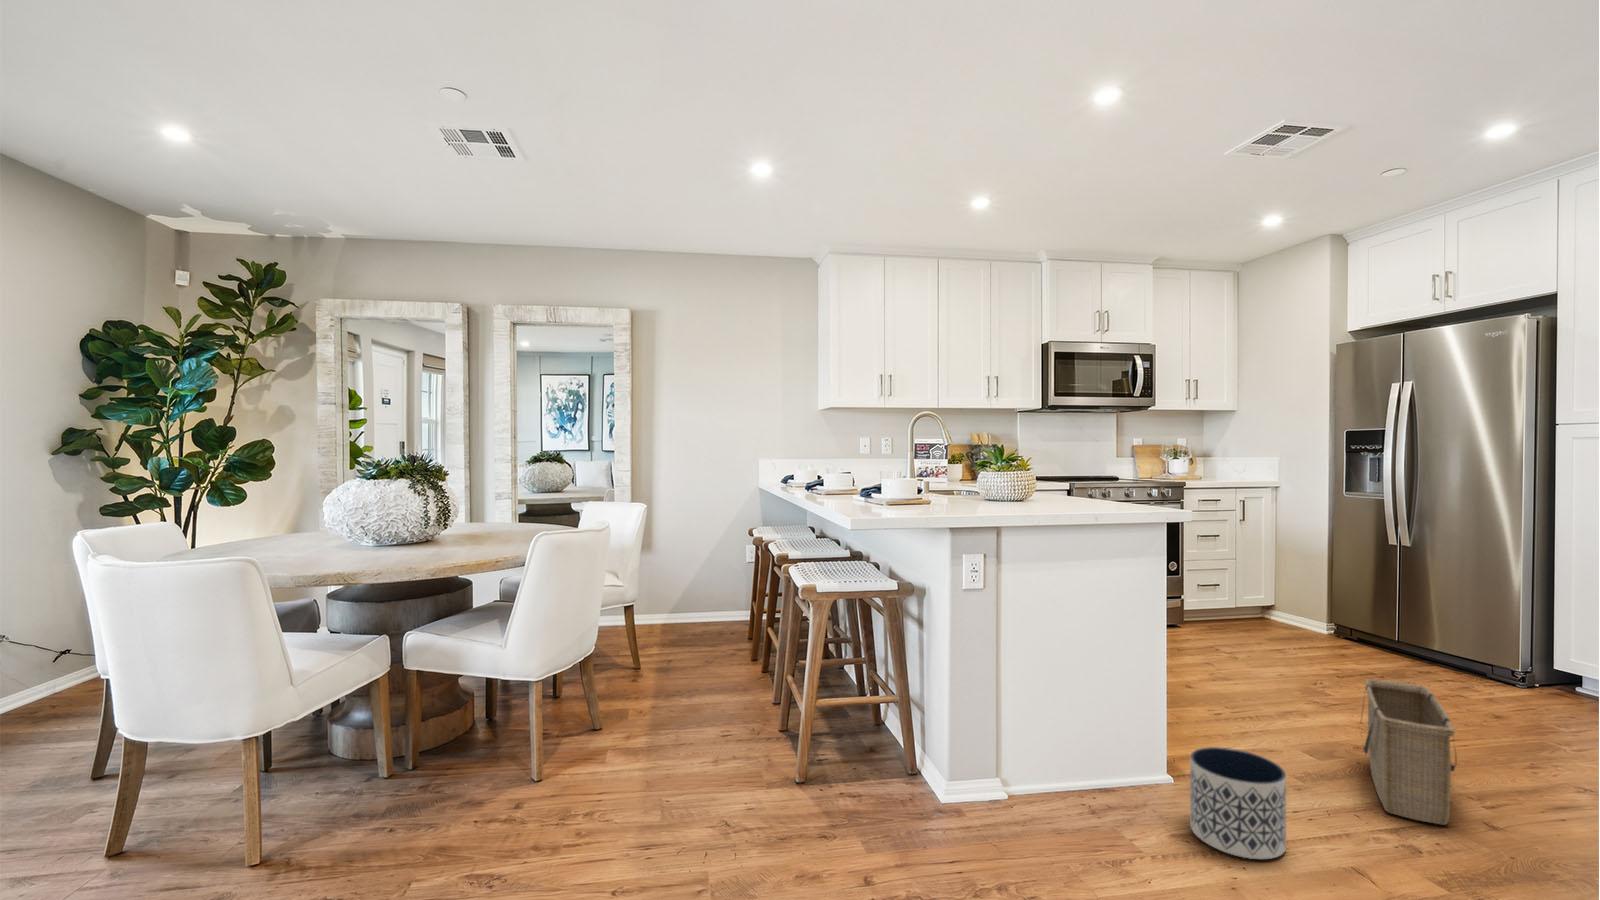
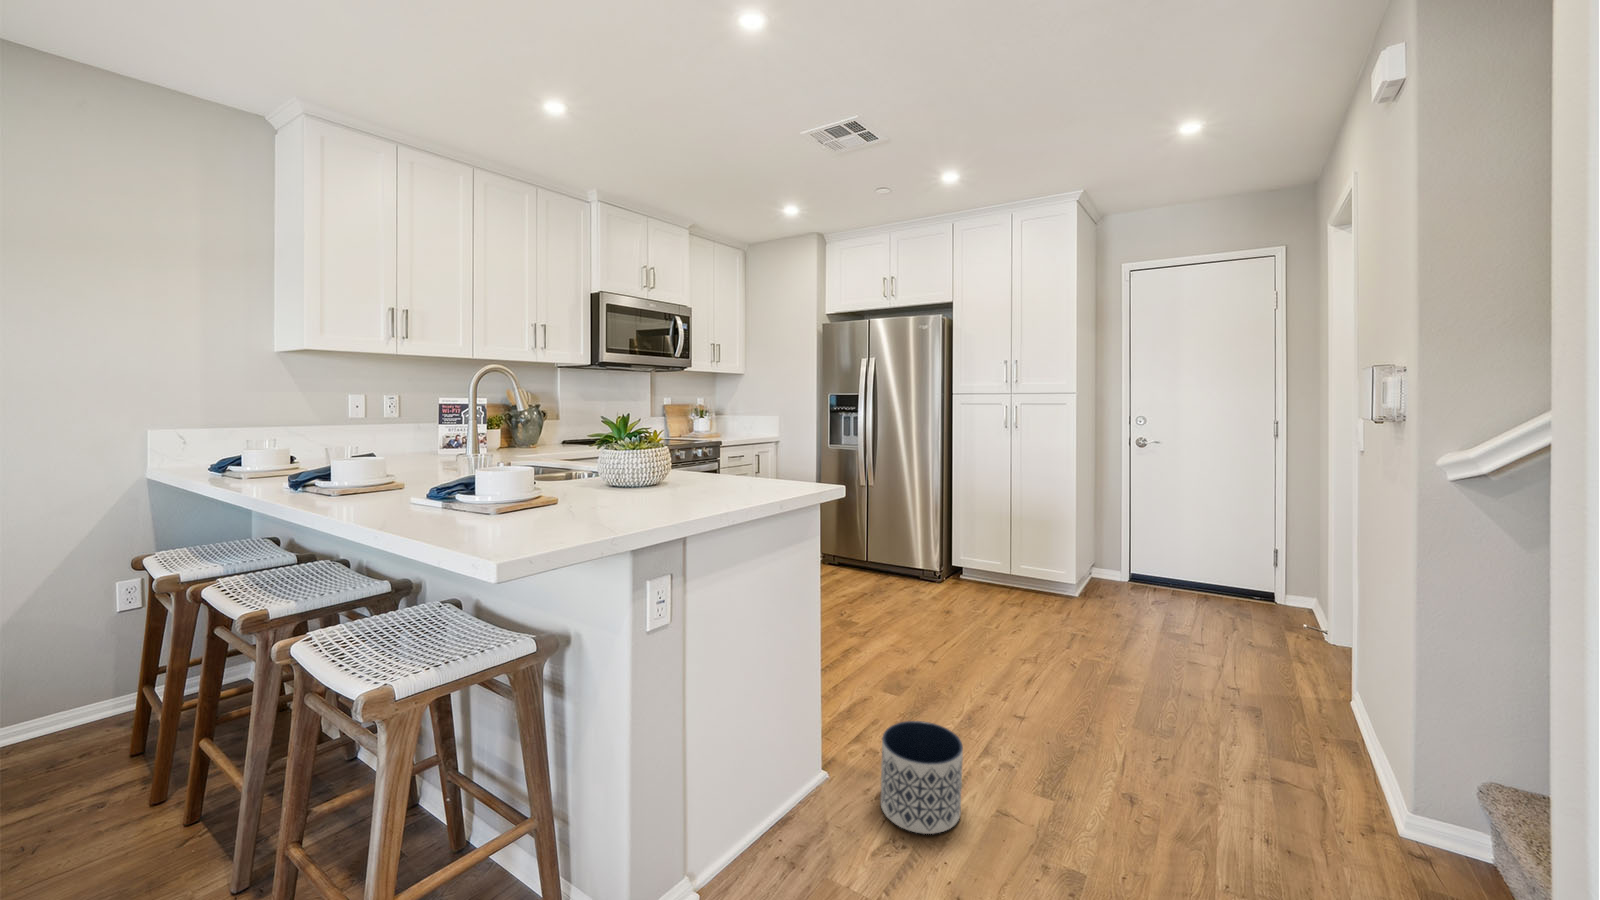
basket: present [1361,679,1456,825] -> none [925,608,1013,724]

